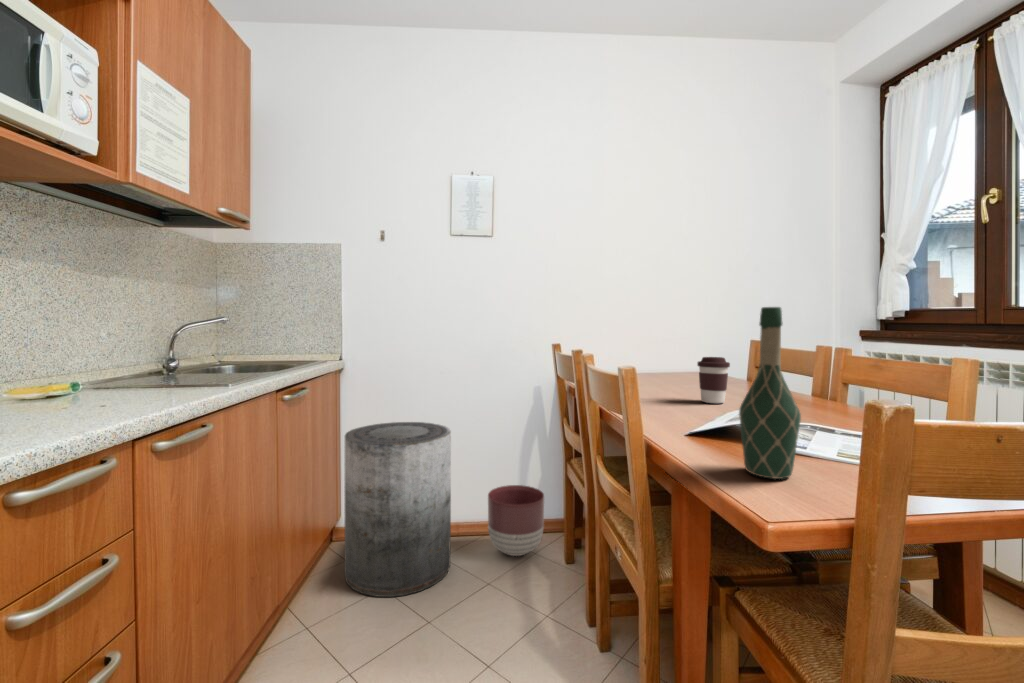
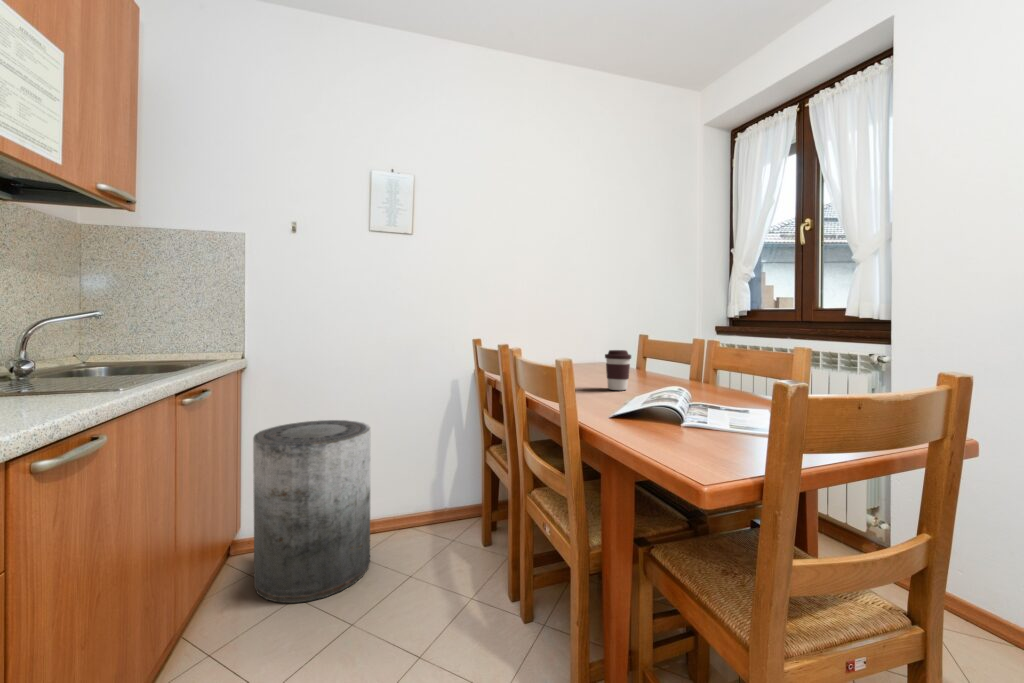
wine bottle: present [739,307,801,479] -> none [663,305,711,449]
planter: present [488,485,544,556] -> none [407,476,462,544]

